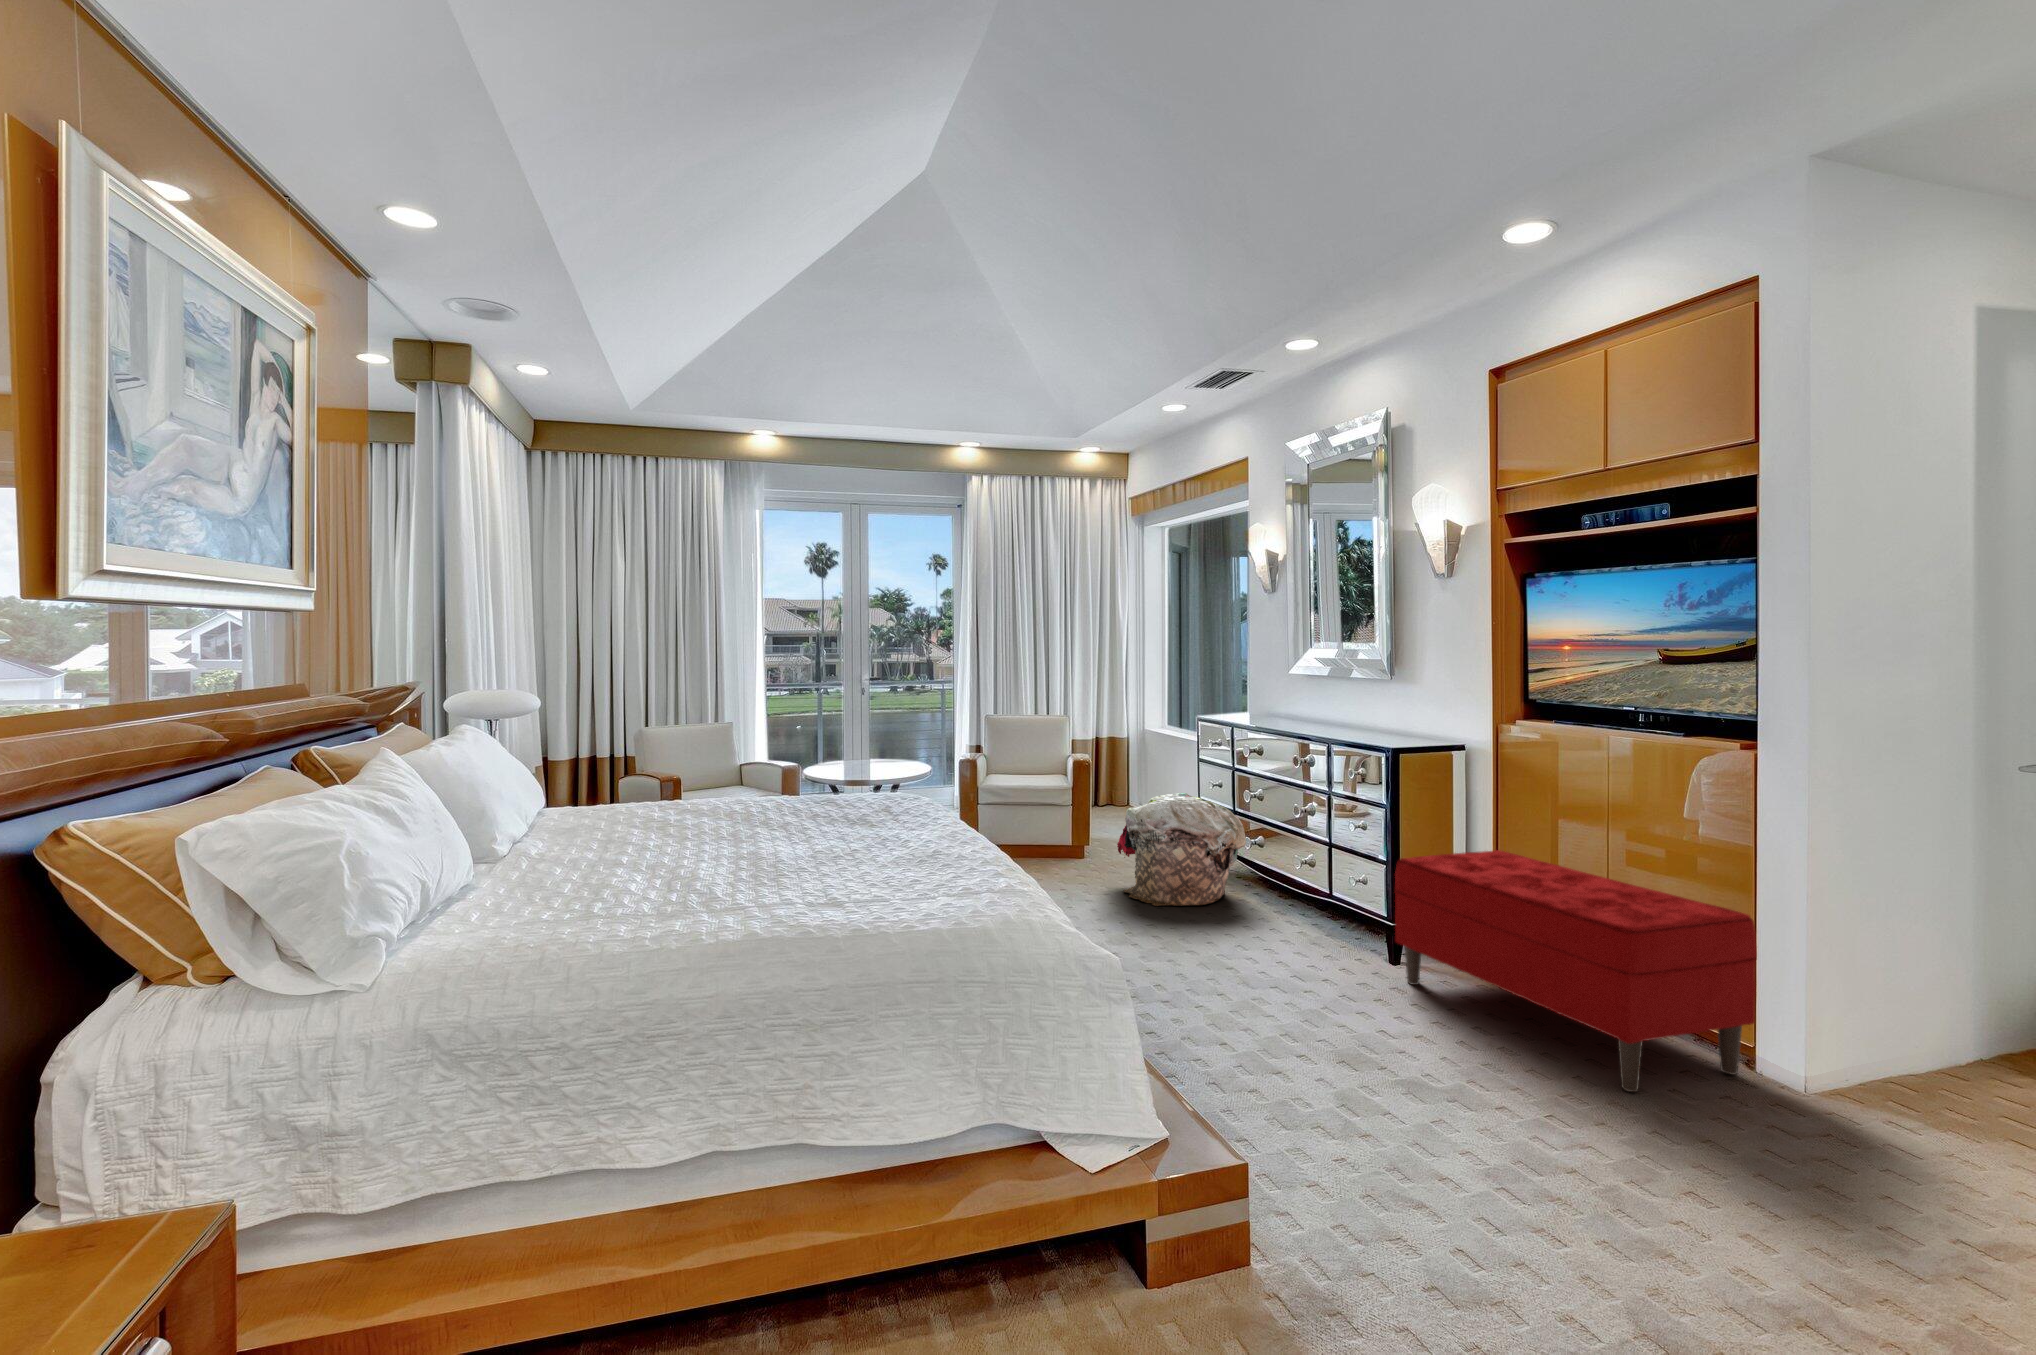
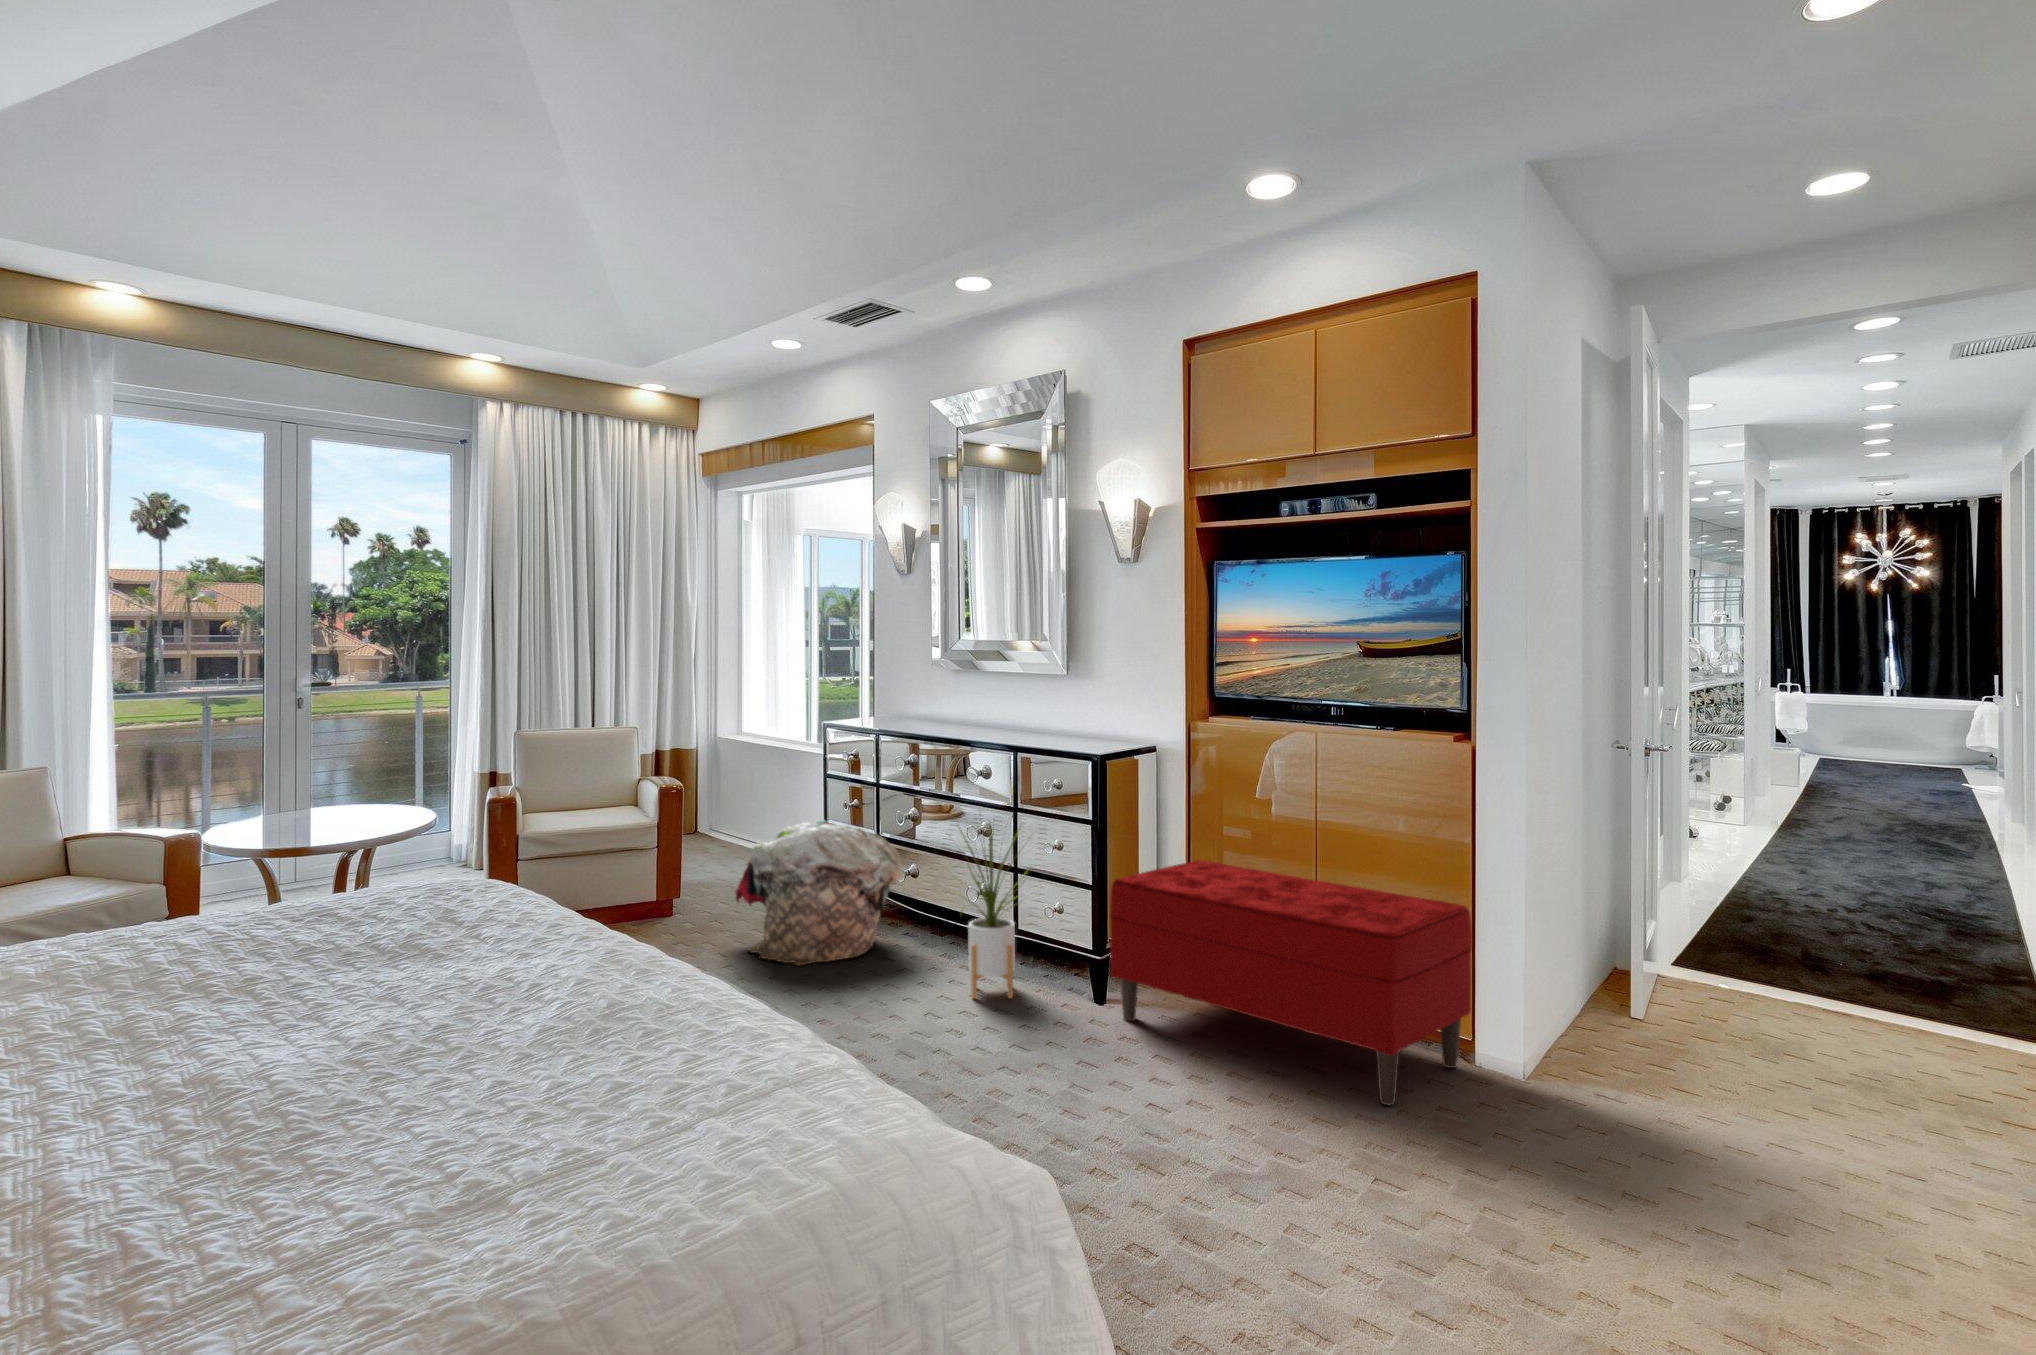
house plant: none [1252,789,1346,952] -> present [961,824,1021,999]

